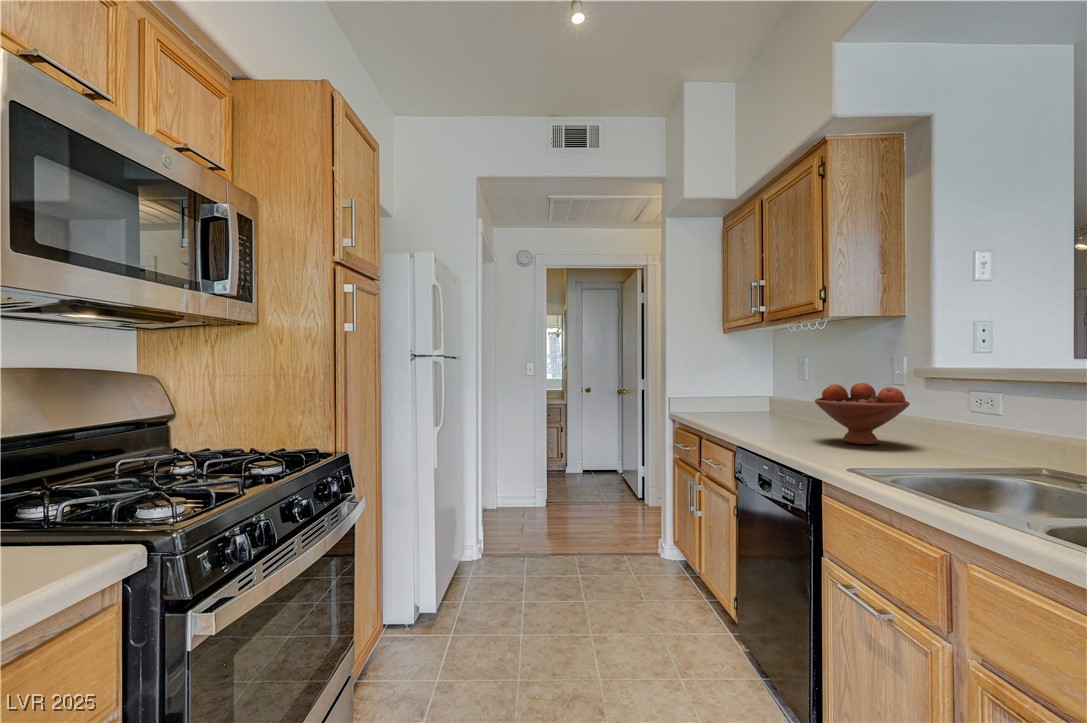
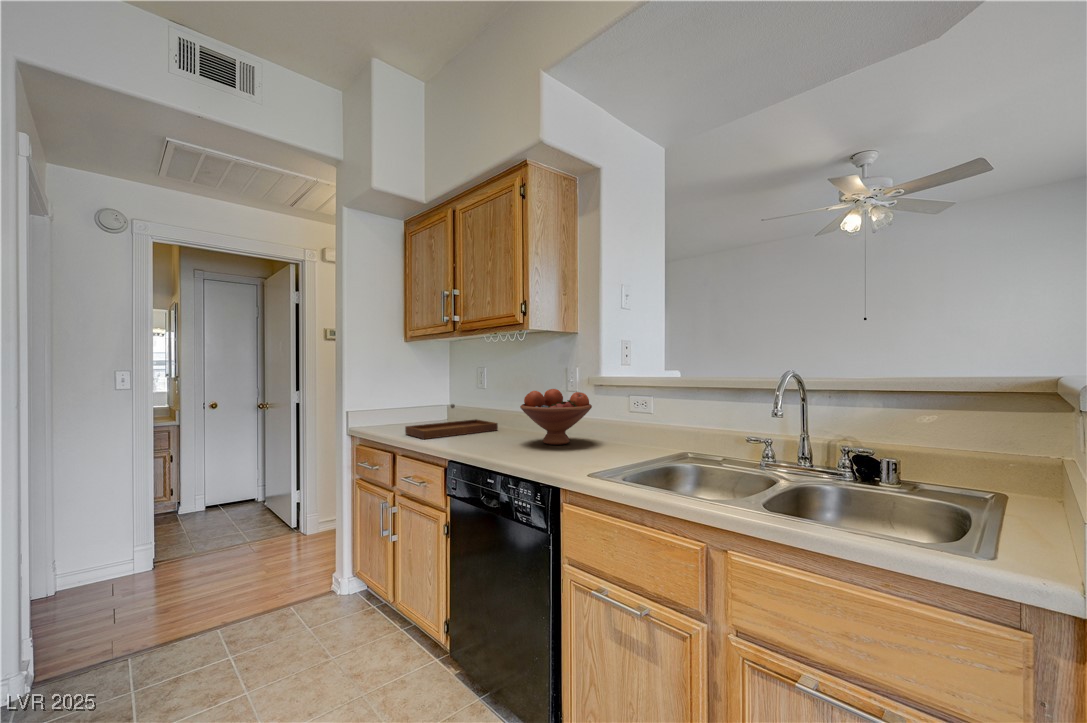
tray: none [711,396,808,427] -> present [405,404,498,439]

